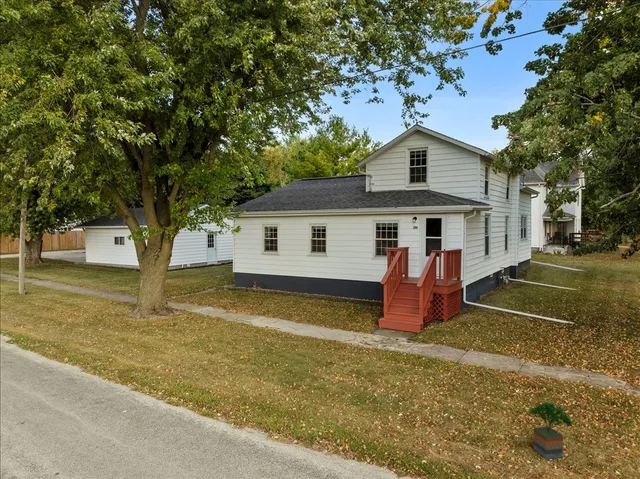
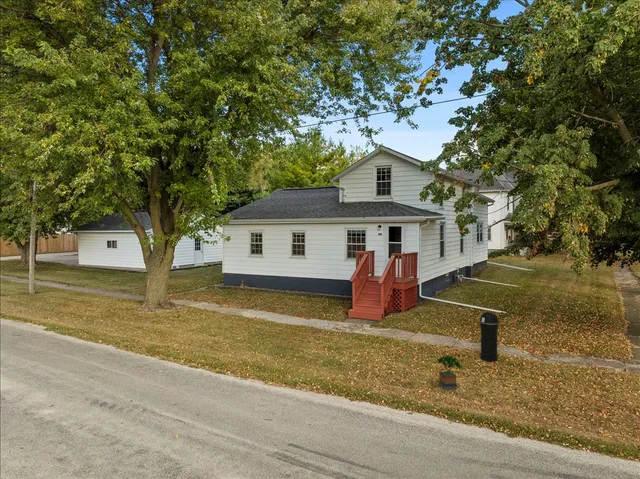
trash can: none [575,331,605,403] -> present [480,312,499,362]

